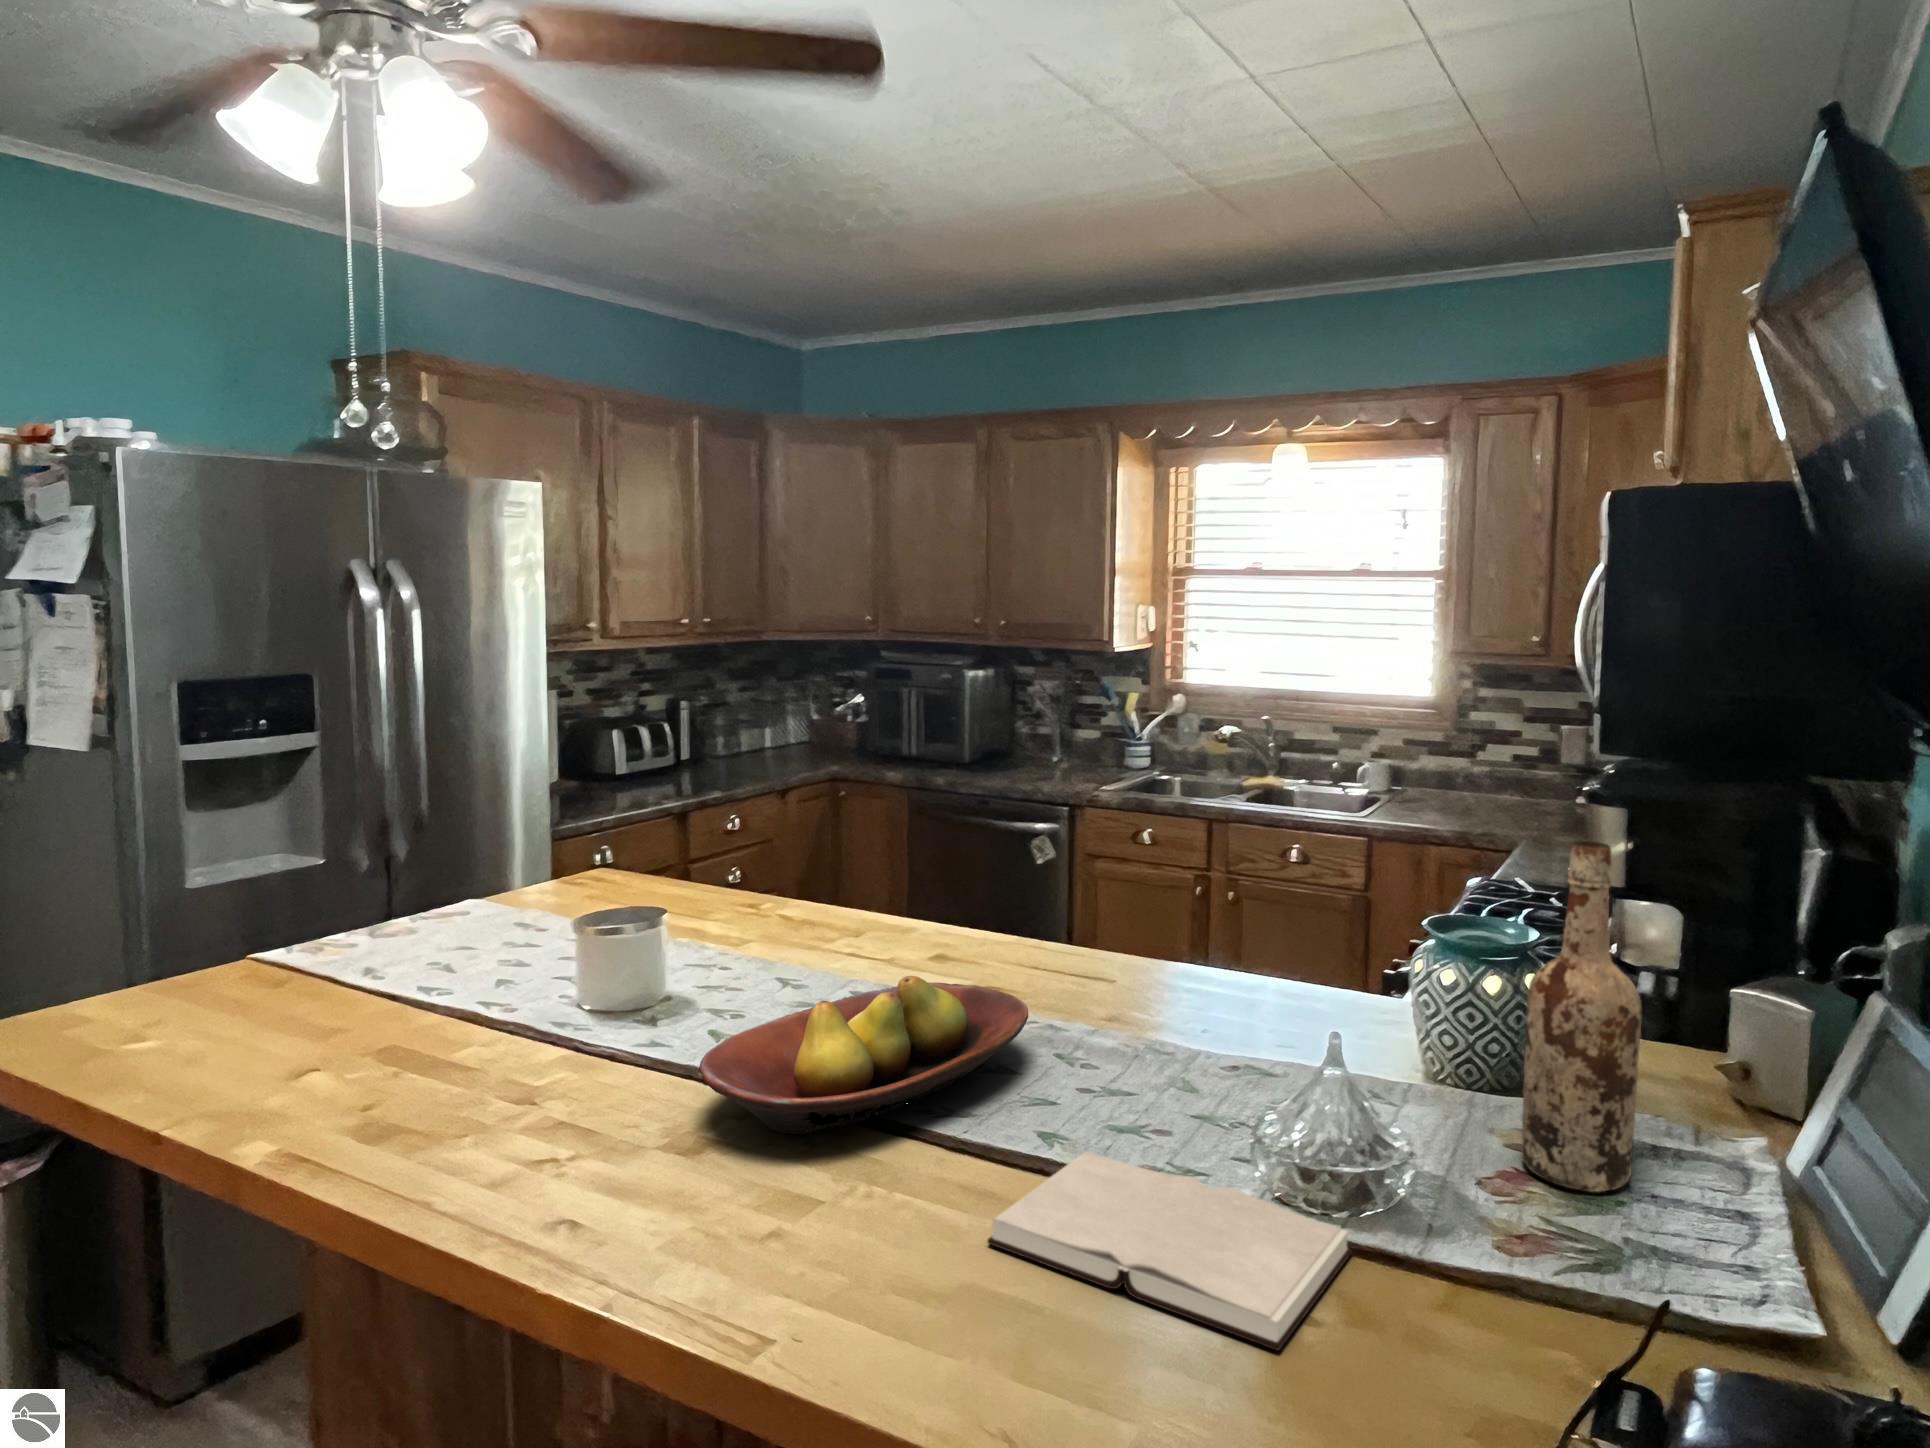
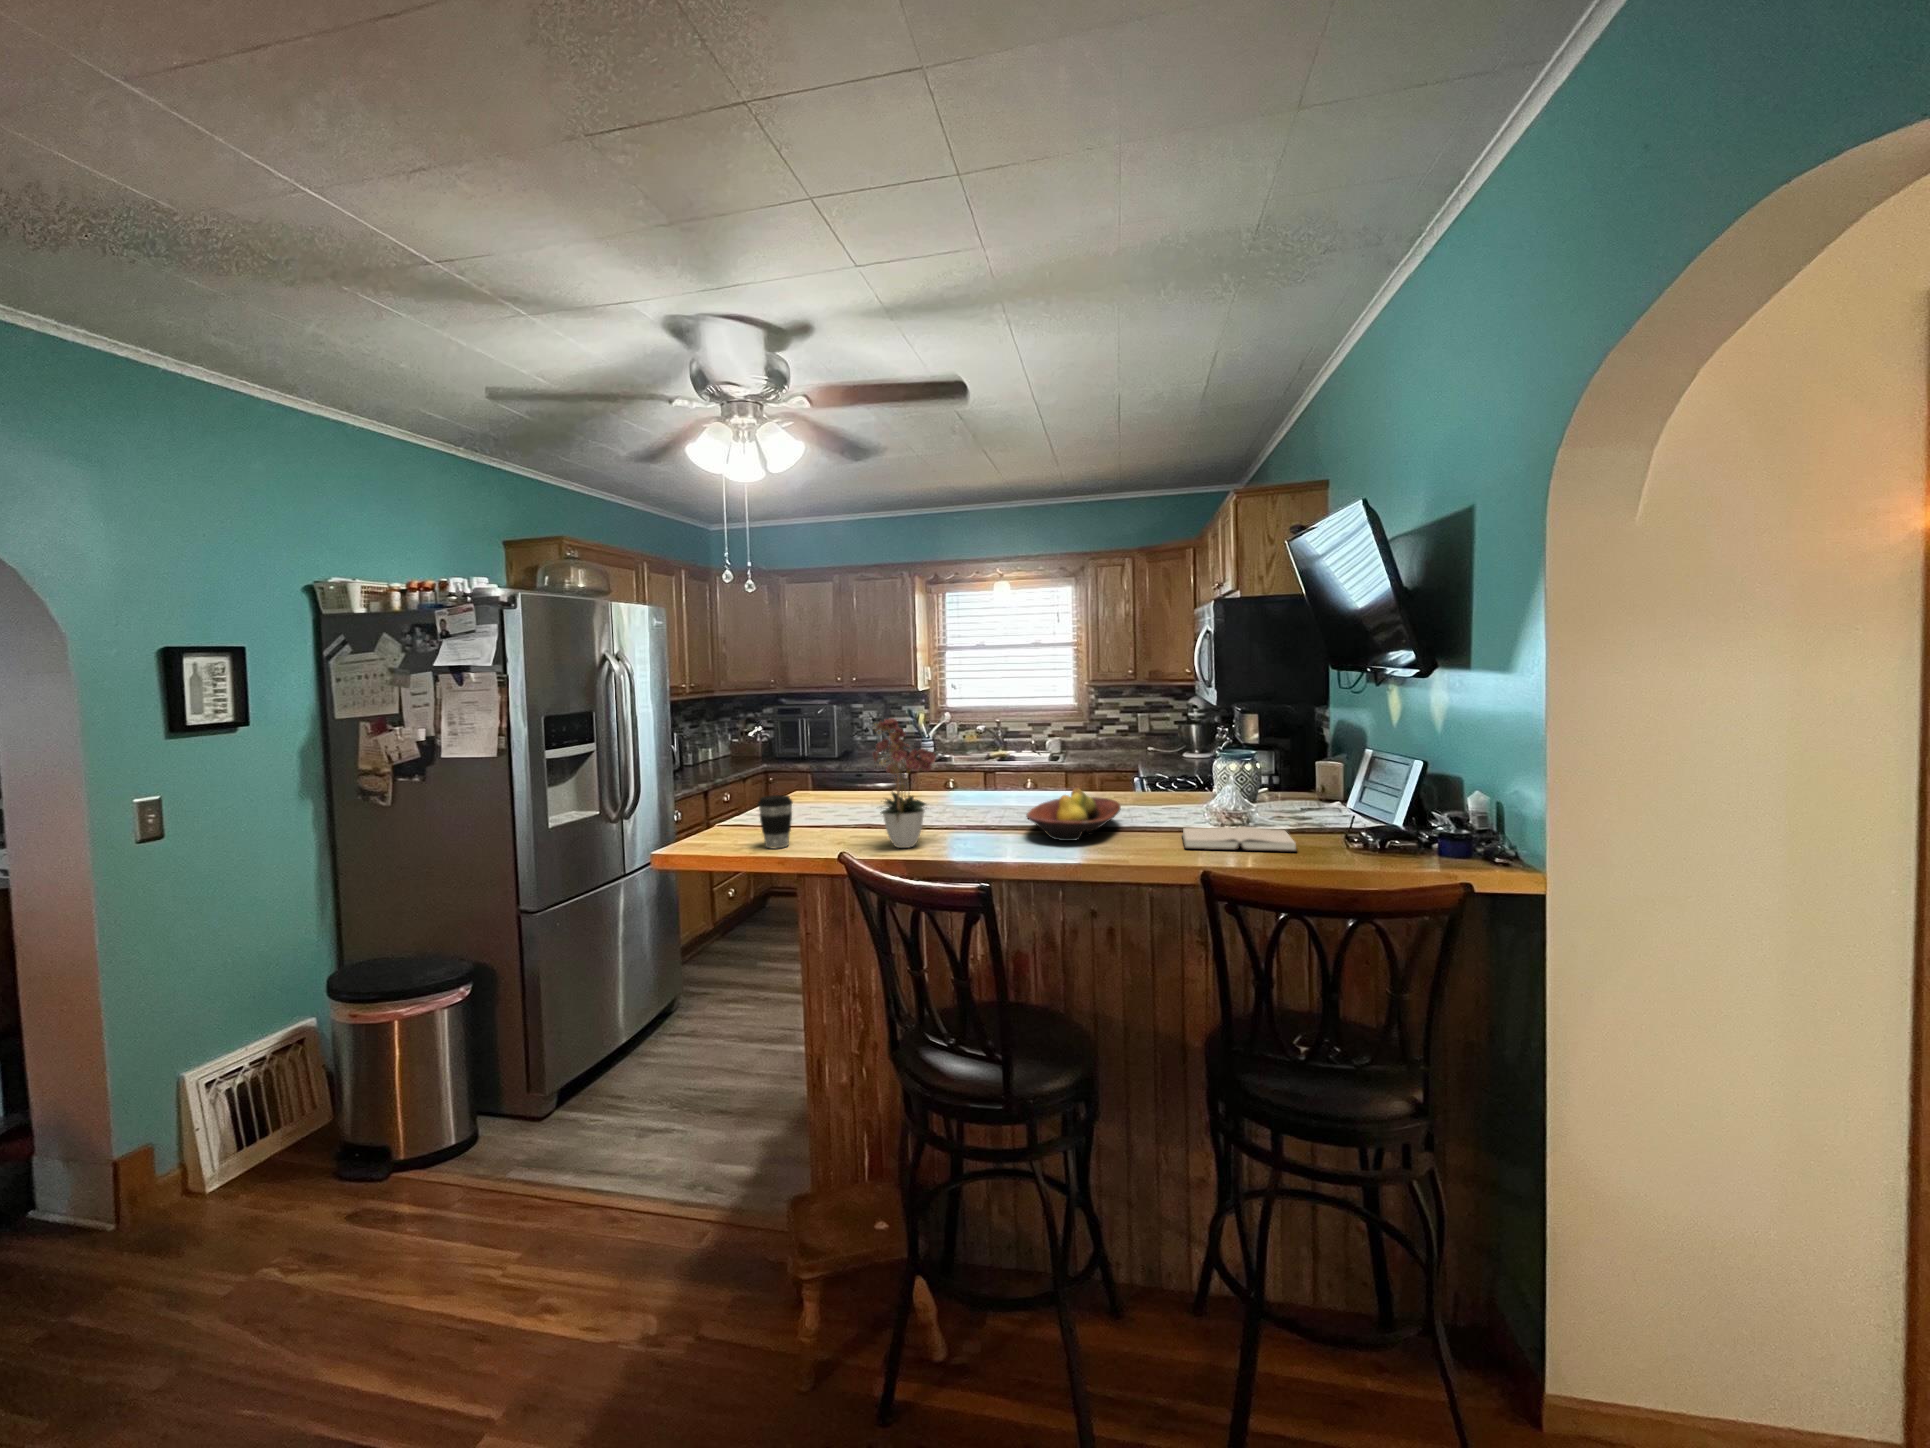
flower arrangement: none [319,756,567,1080] -> present [873,718,936,848]
wine bottle: present [1522,841,1642,1192] -> none [1299,710,1337,821]
coffee cup: none [202,907,291,1028] -> present [758,795,793,848]

